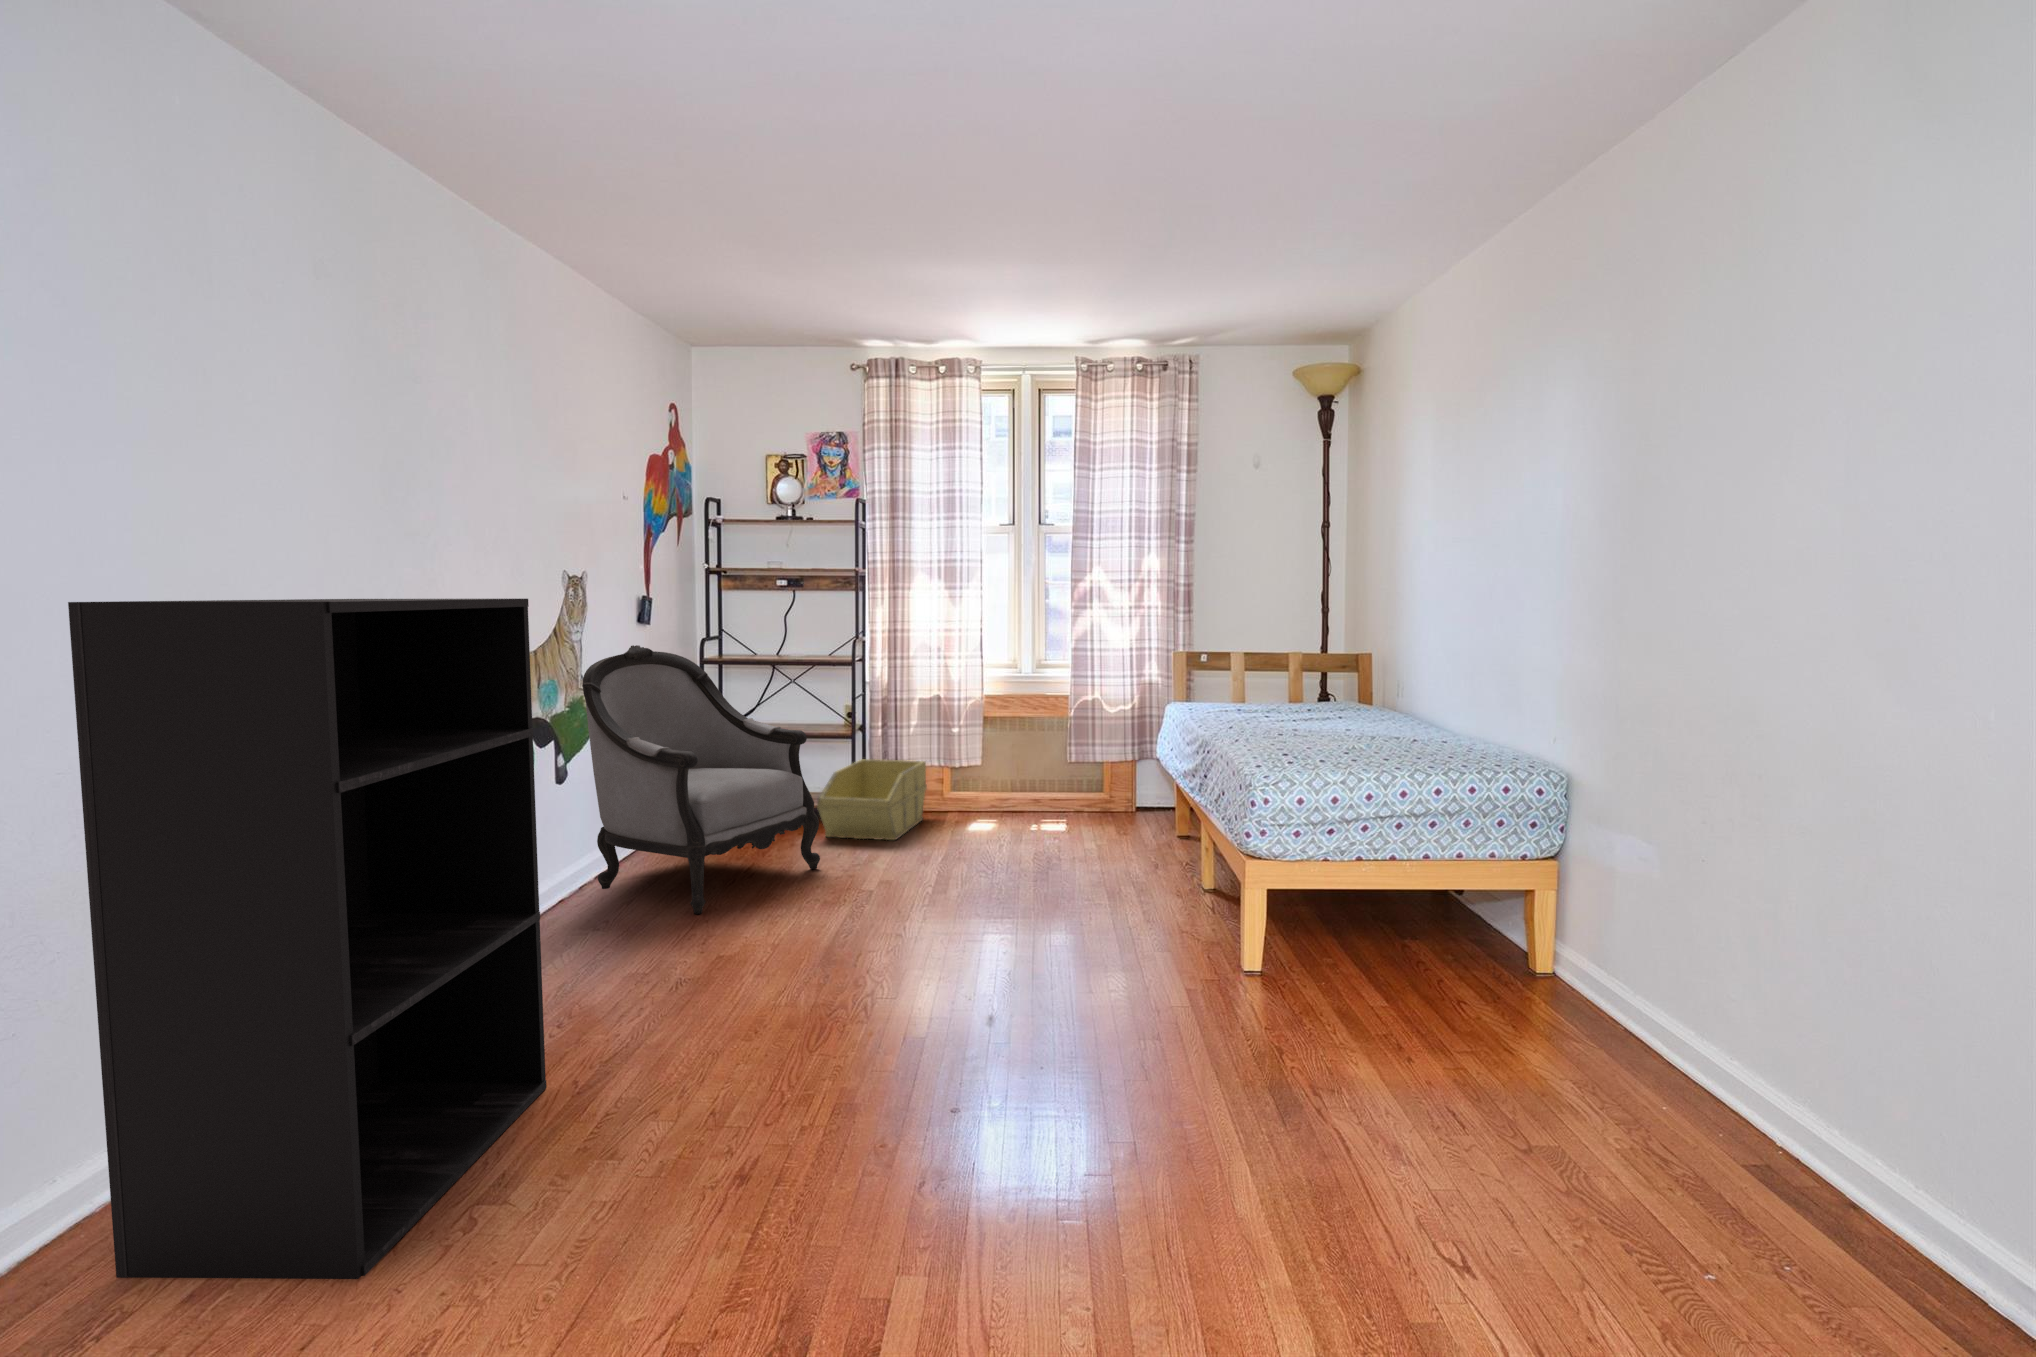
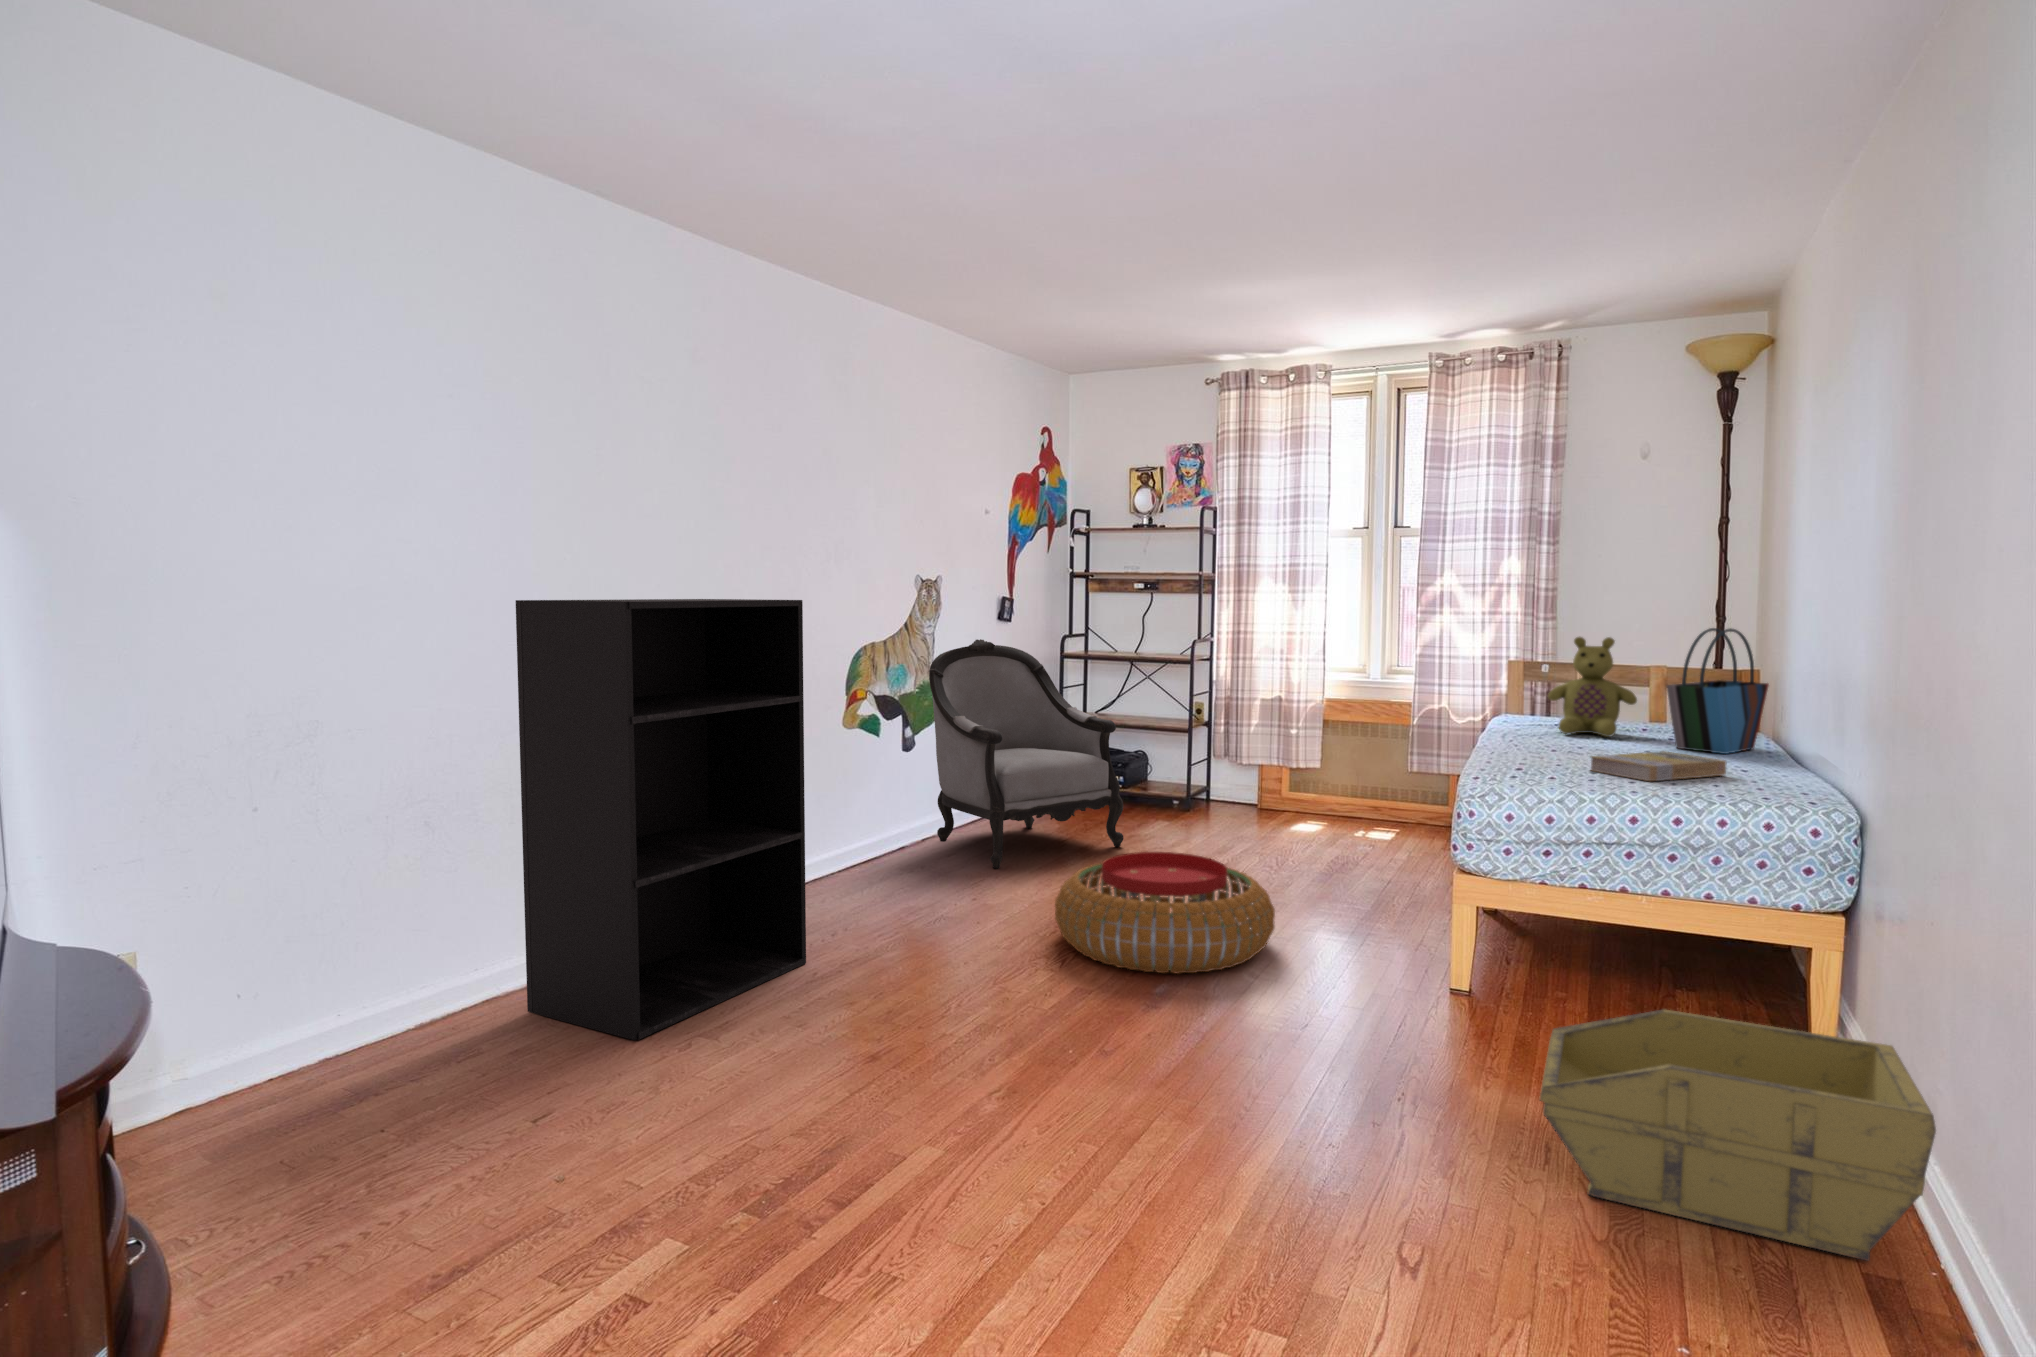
tote bag: none [1353,616,1411,726] -> present [1666,628,1769,754]
stuffed bear: none [1232,627,1306,717] -> present [1548,637,1637,737]
book: none [1345,728,1443,757] -> present [1591,751,1726,781]
storage bin: present [817,759,927,840] -> present [1540,1009,1936,1261]
pouf: none [834,872,1076,1015] -> present [1055,852,1275,974]

